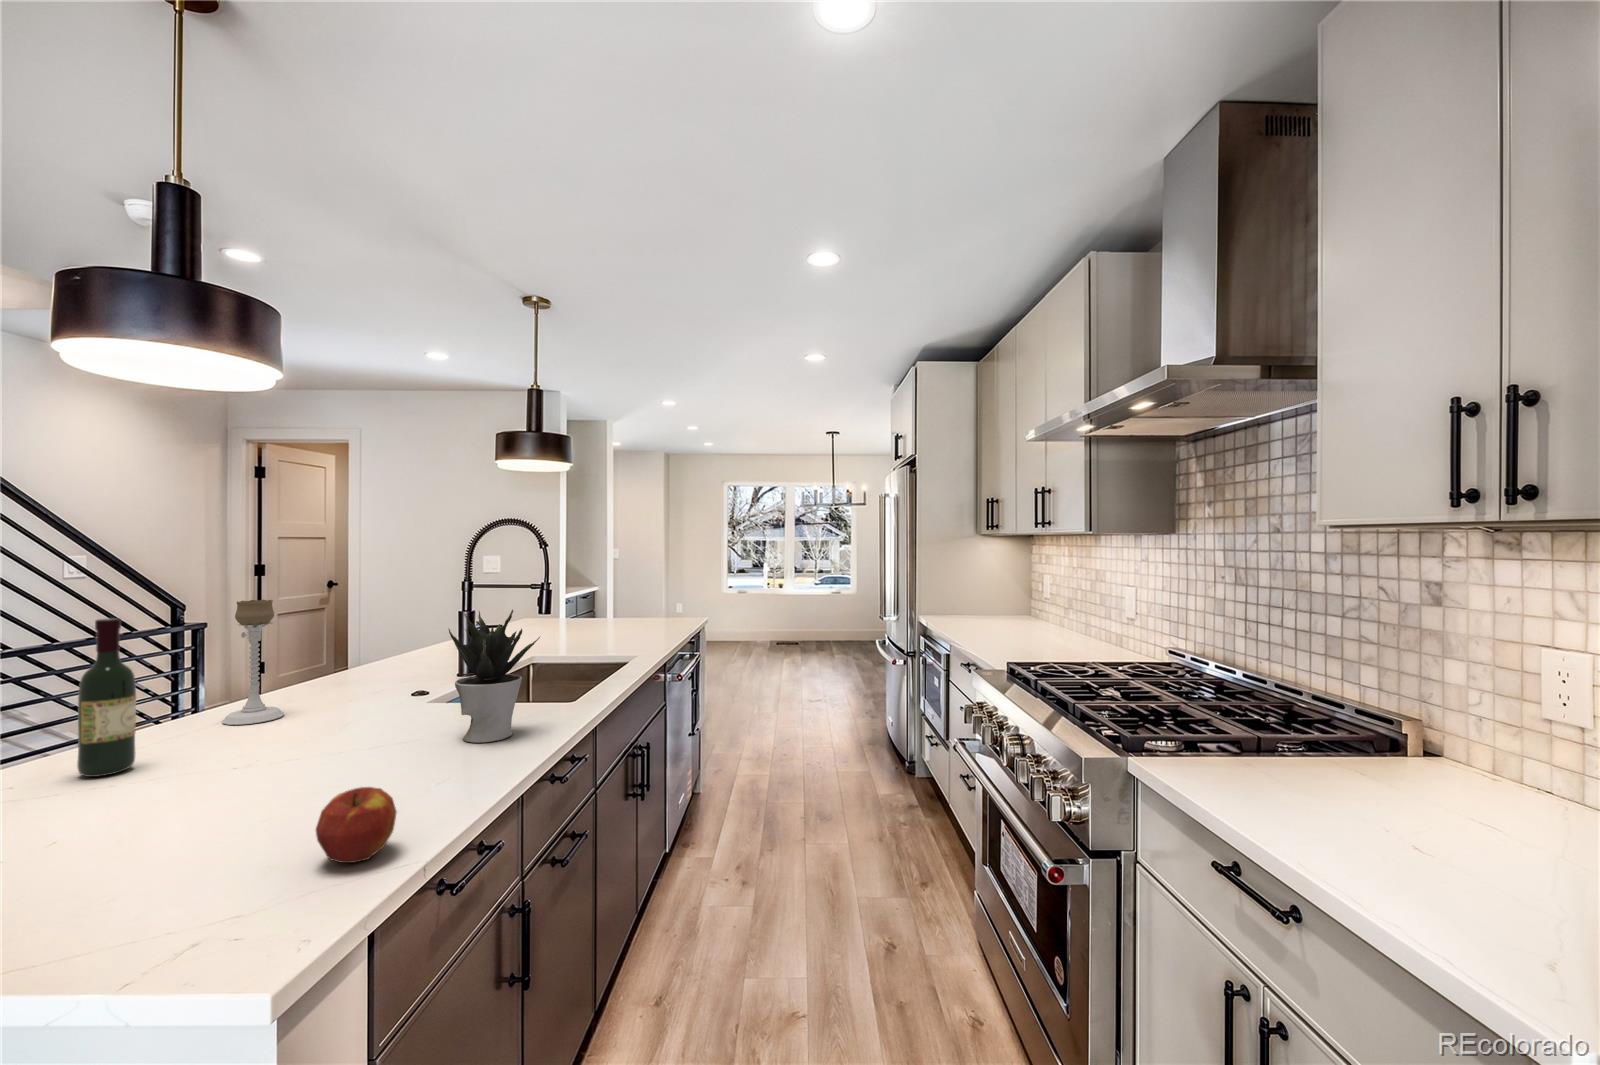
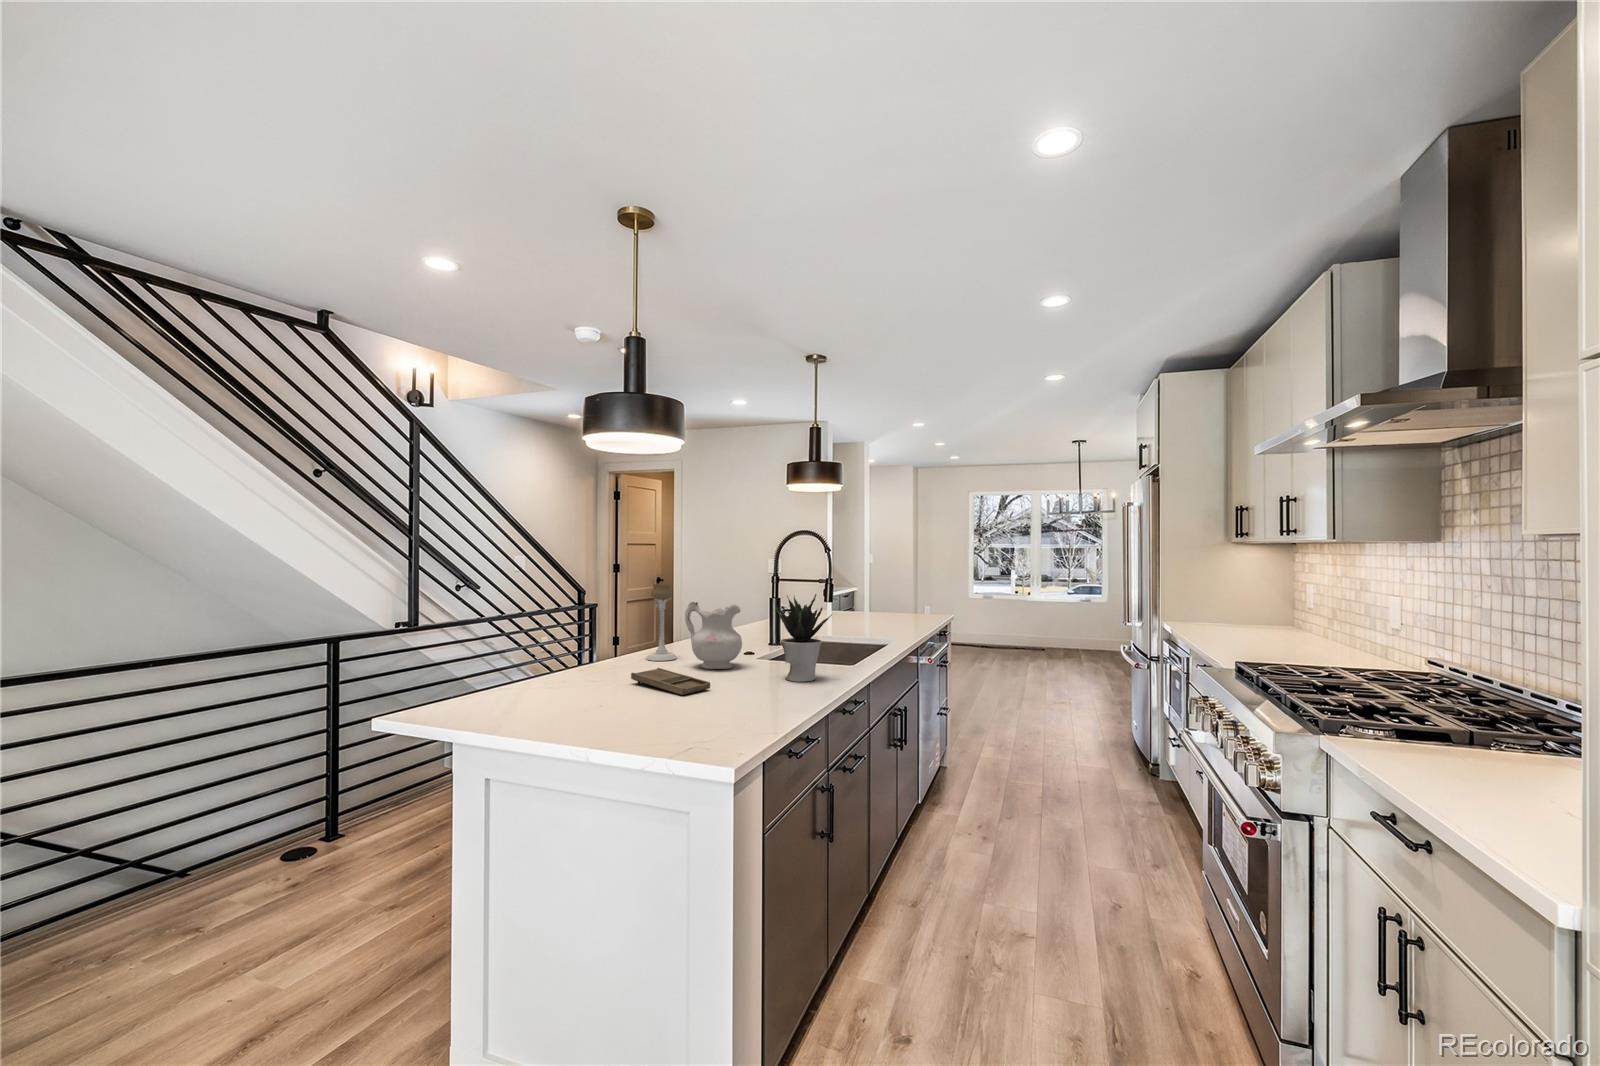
wine bottle: present [77,618,136,777] -> none [594,590,618,678]
ceramic pitcher: none [291,627,396,733] -> present [685,602,742,669]
tray: none [154,746,315,799] -> present [631,668,710,695]
apple: present [316,787,396,863] -> none [729,686,767,726]

